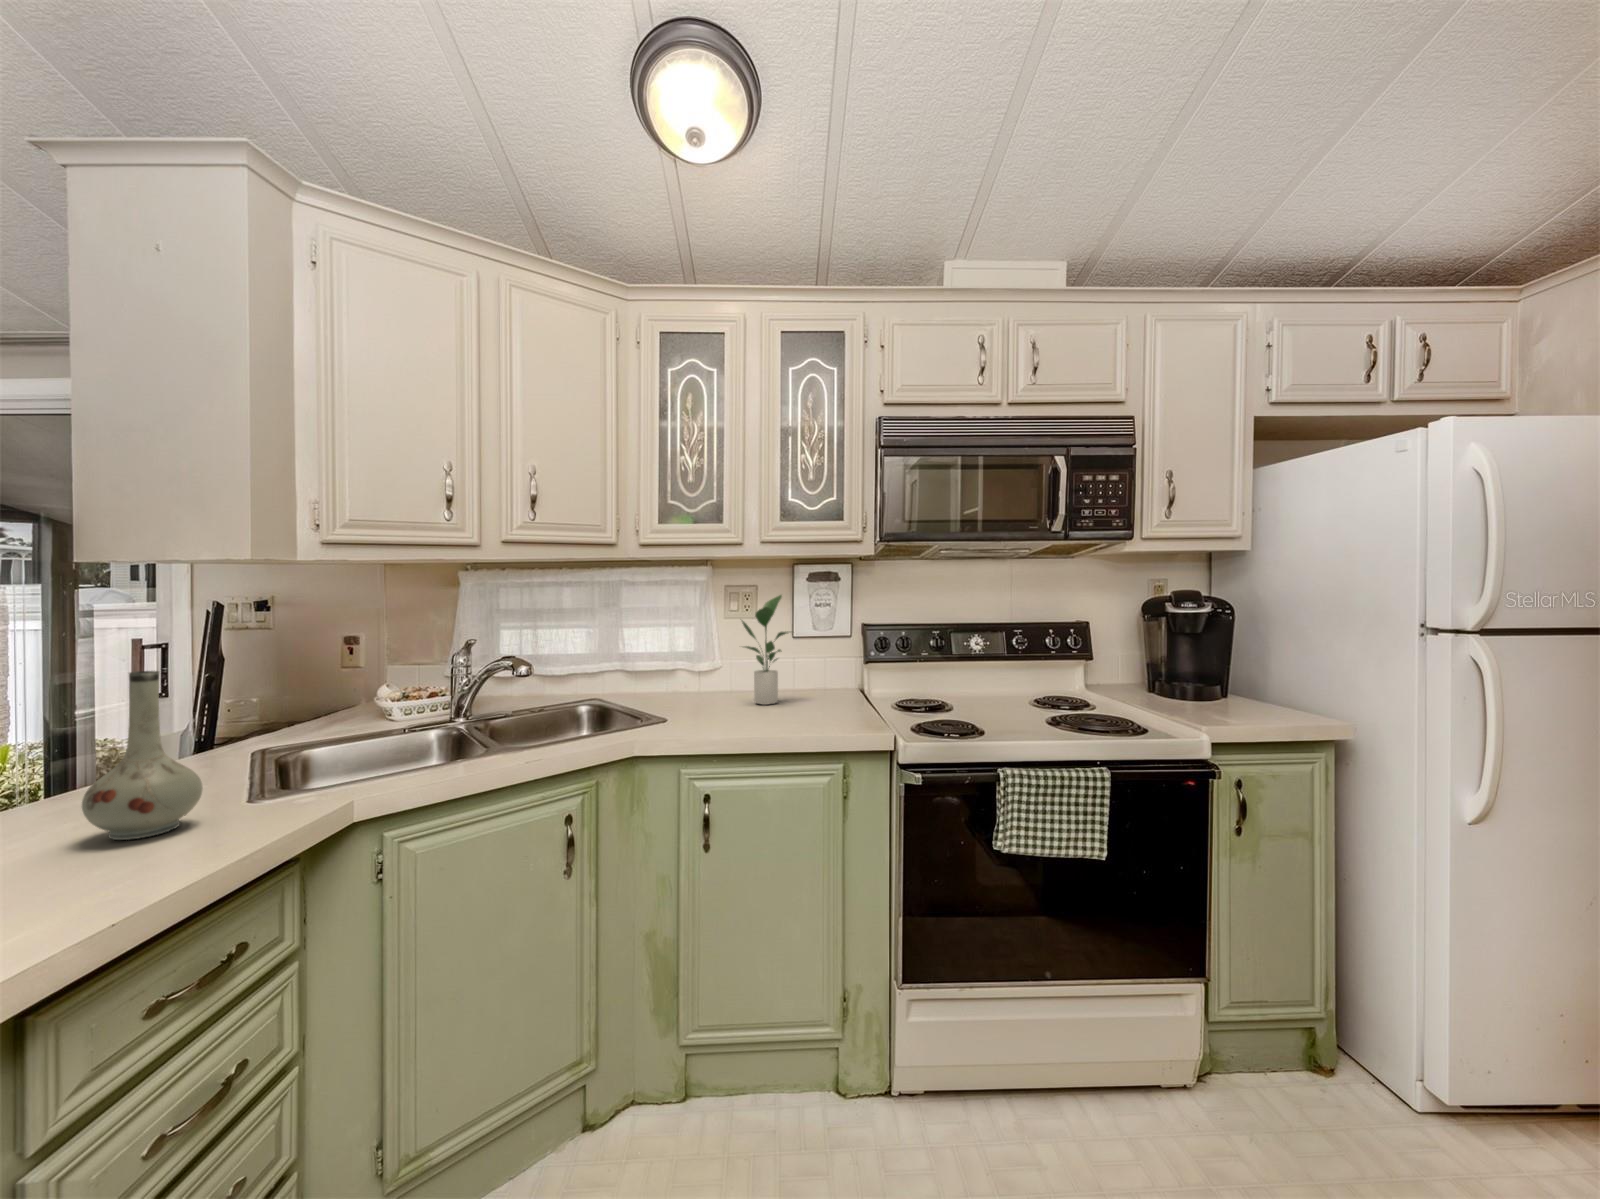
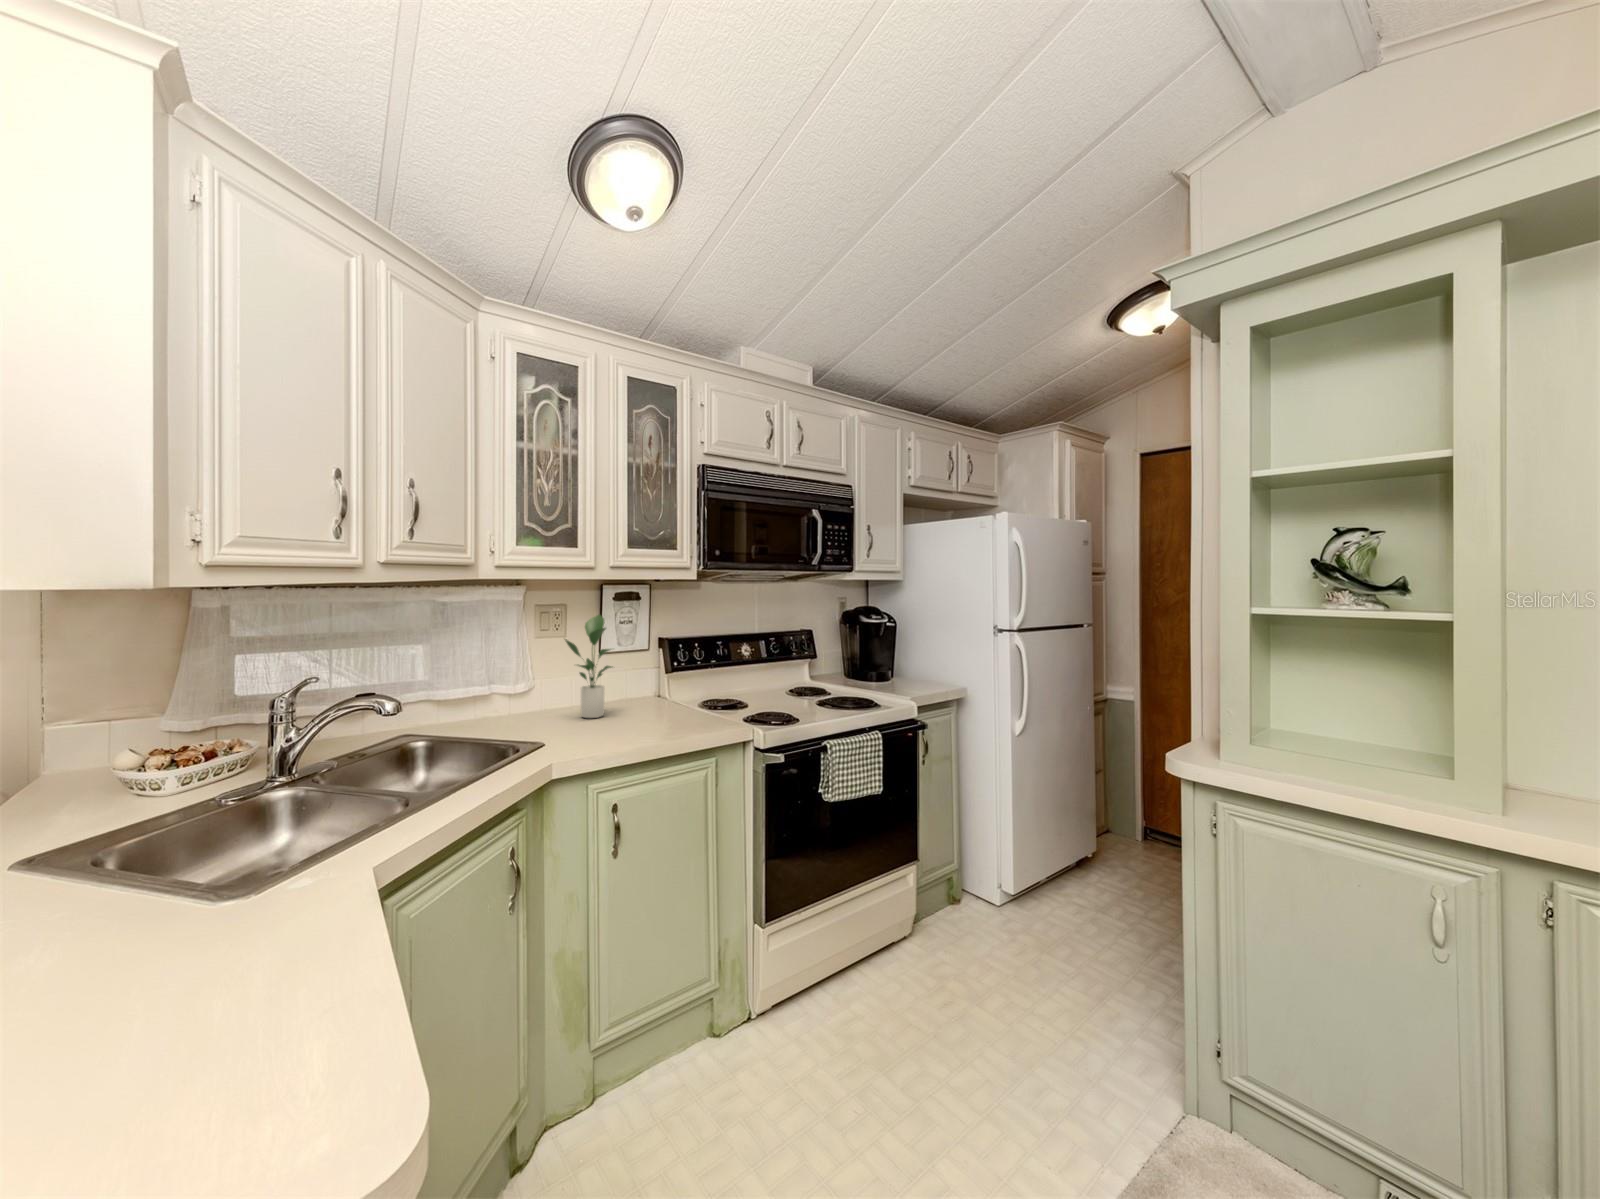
vase: present [82,671,203,840] -> none [101,755,273,1006]

